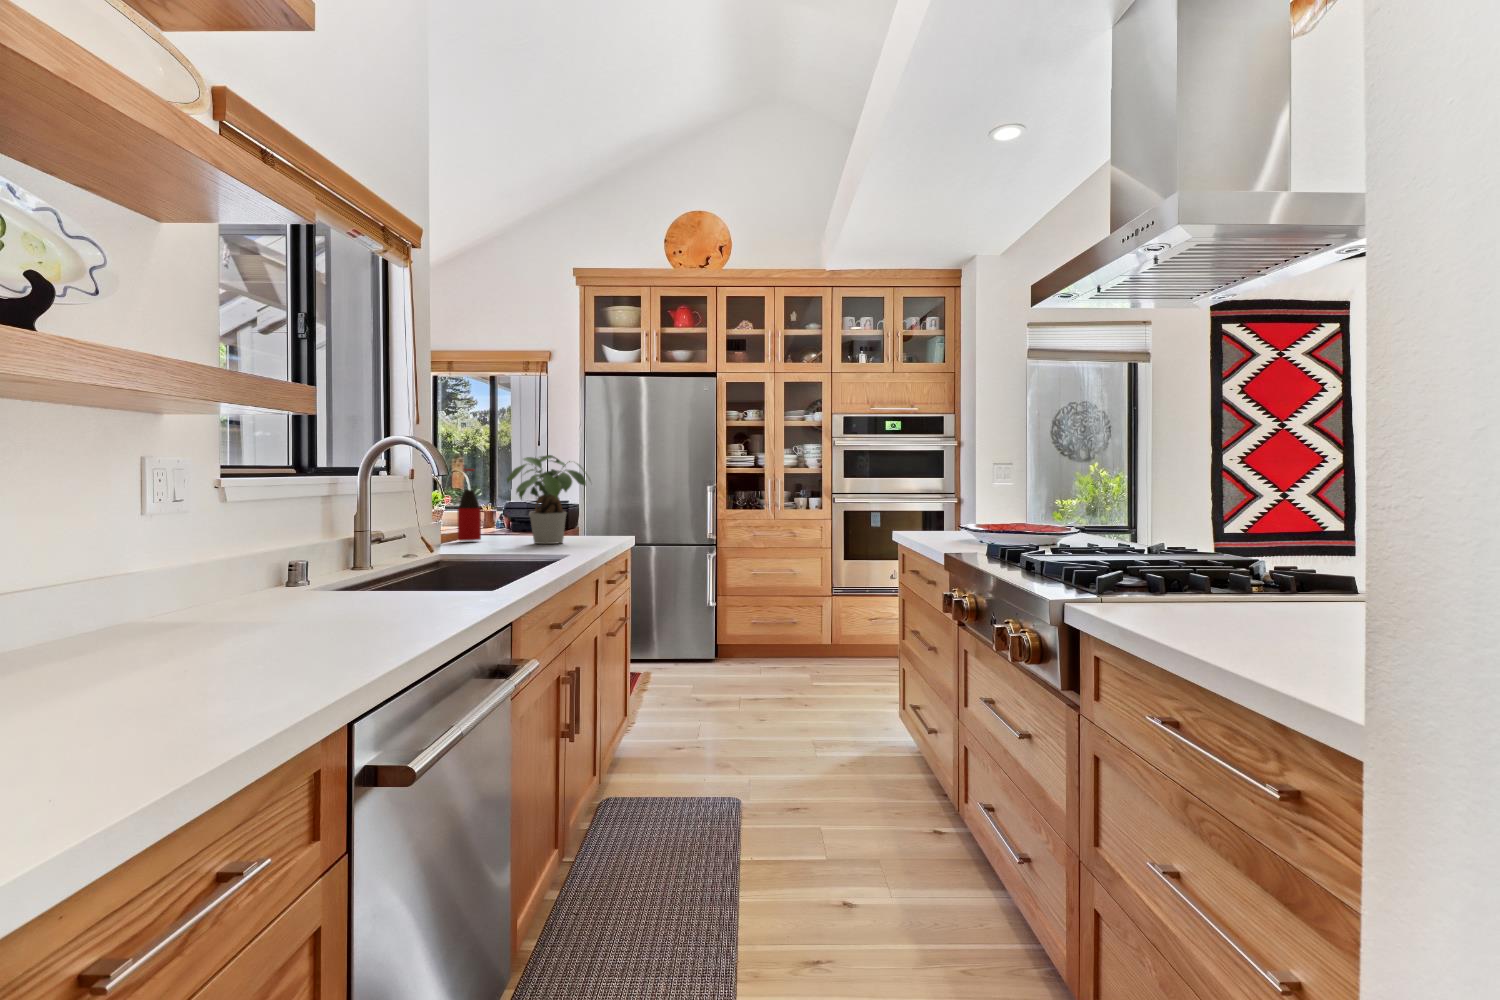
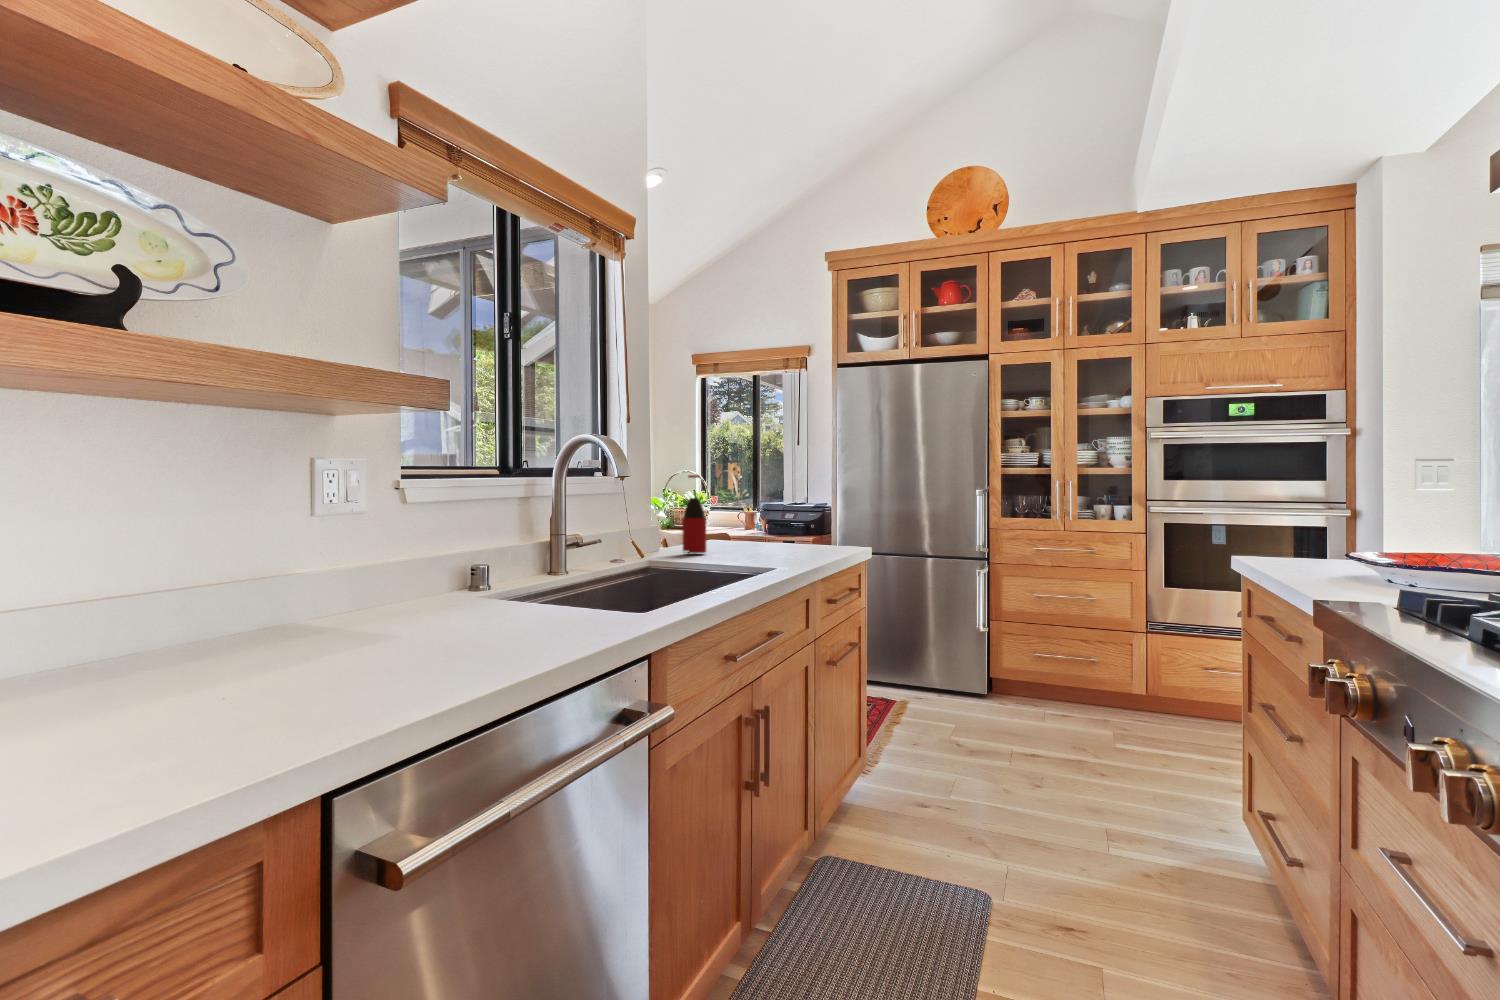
potted plant: present [507,455,590,544] -> none [726,459,823,561]

